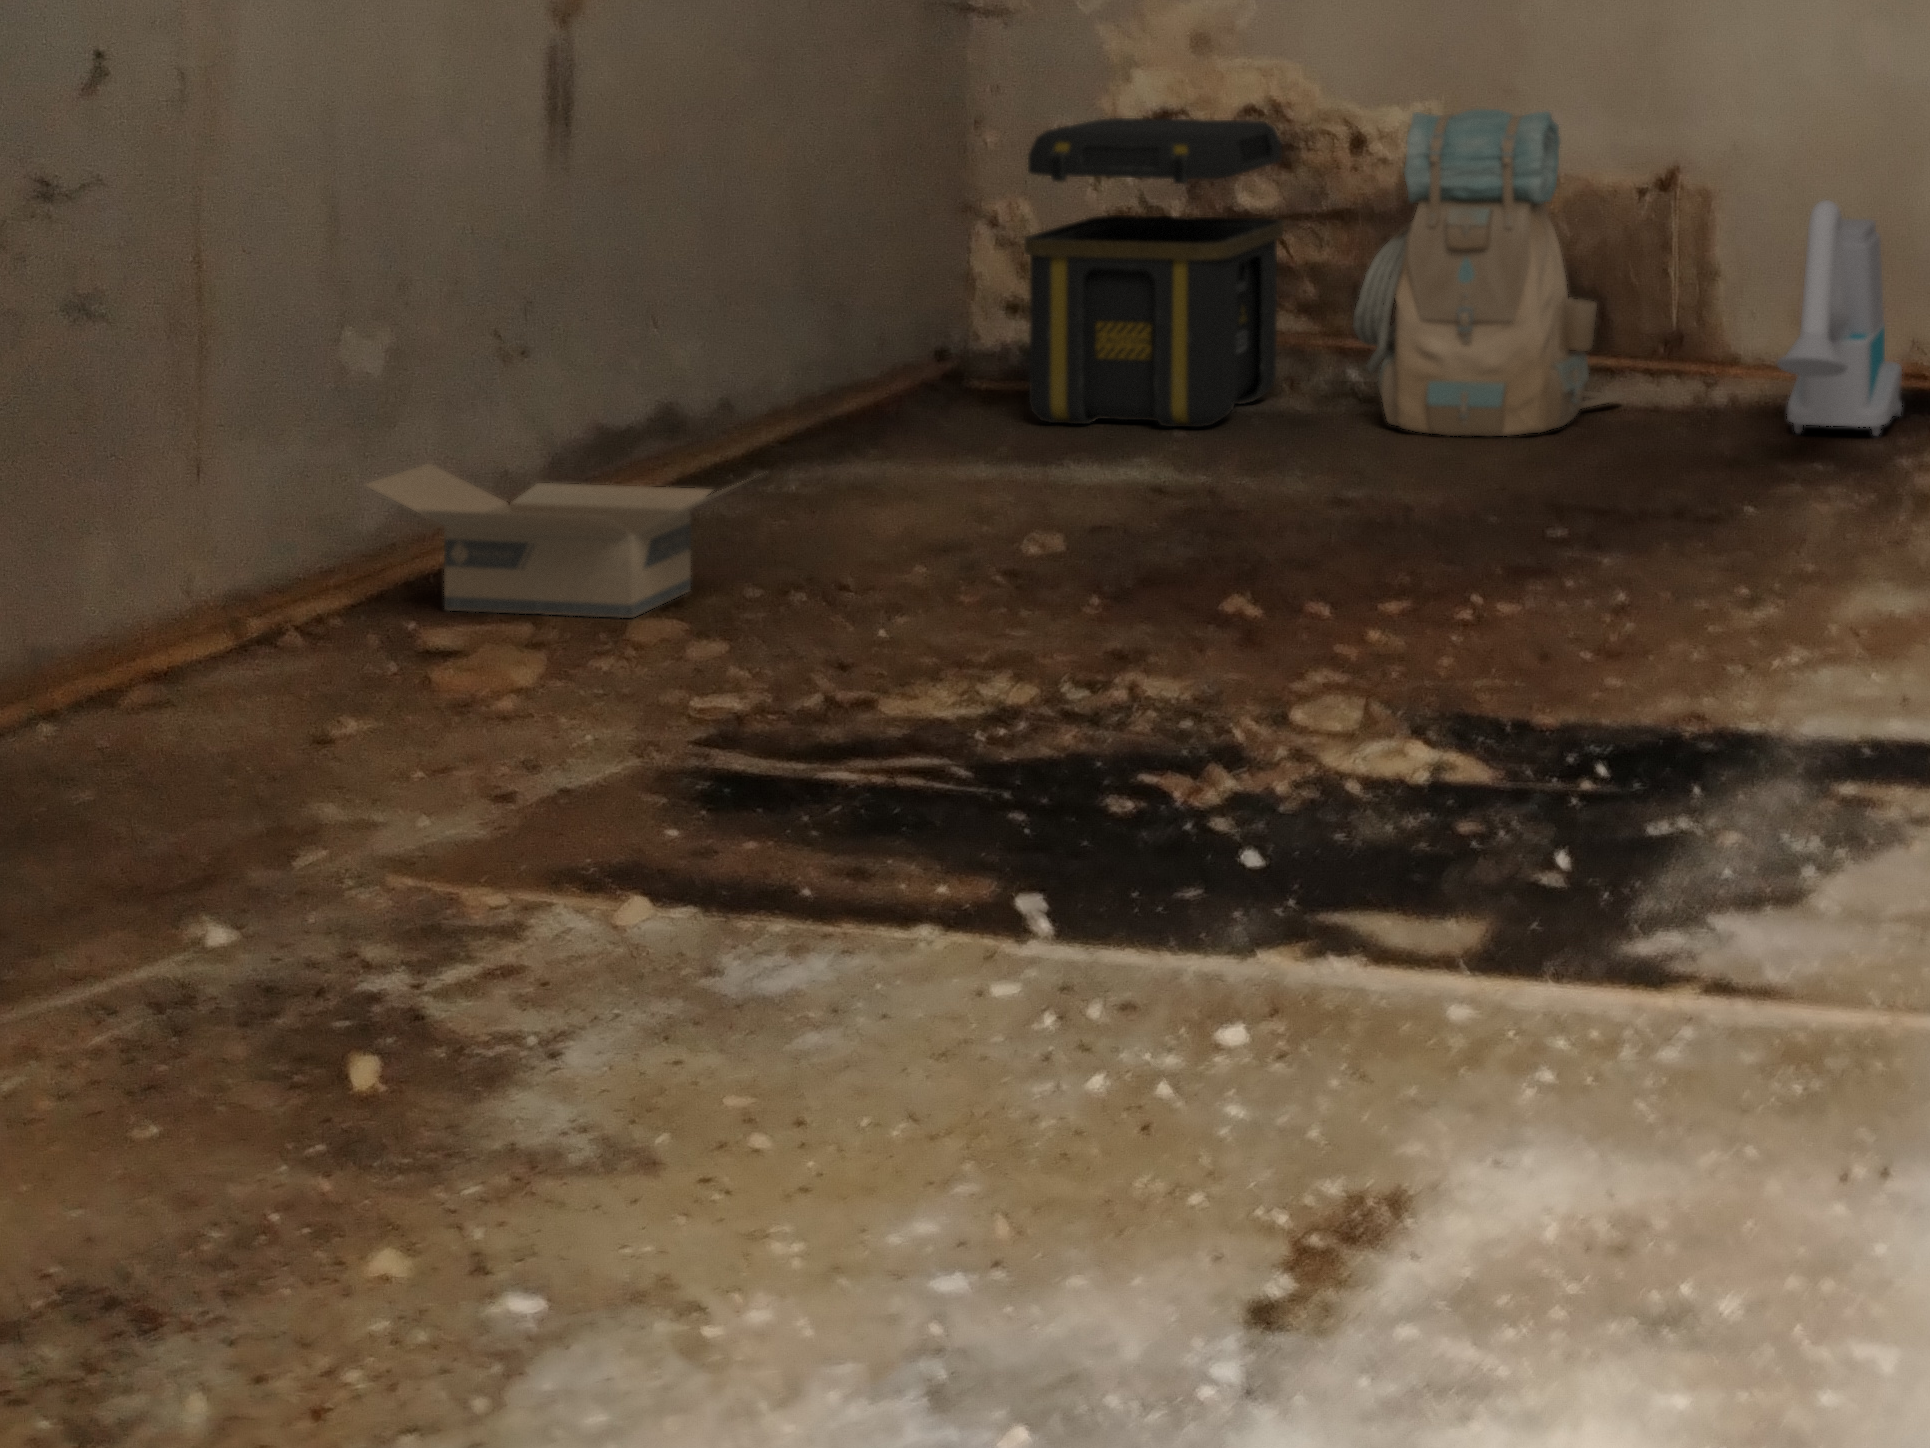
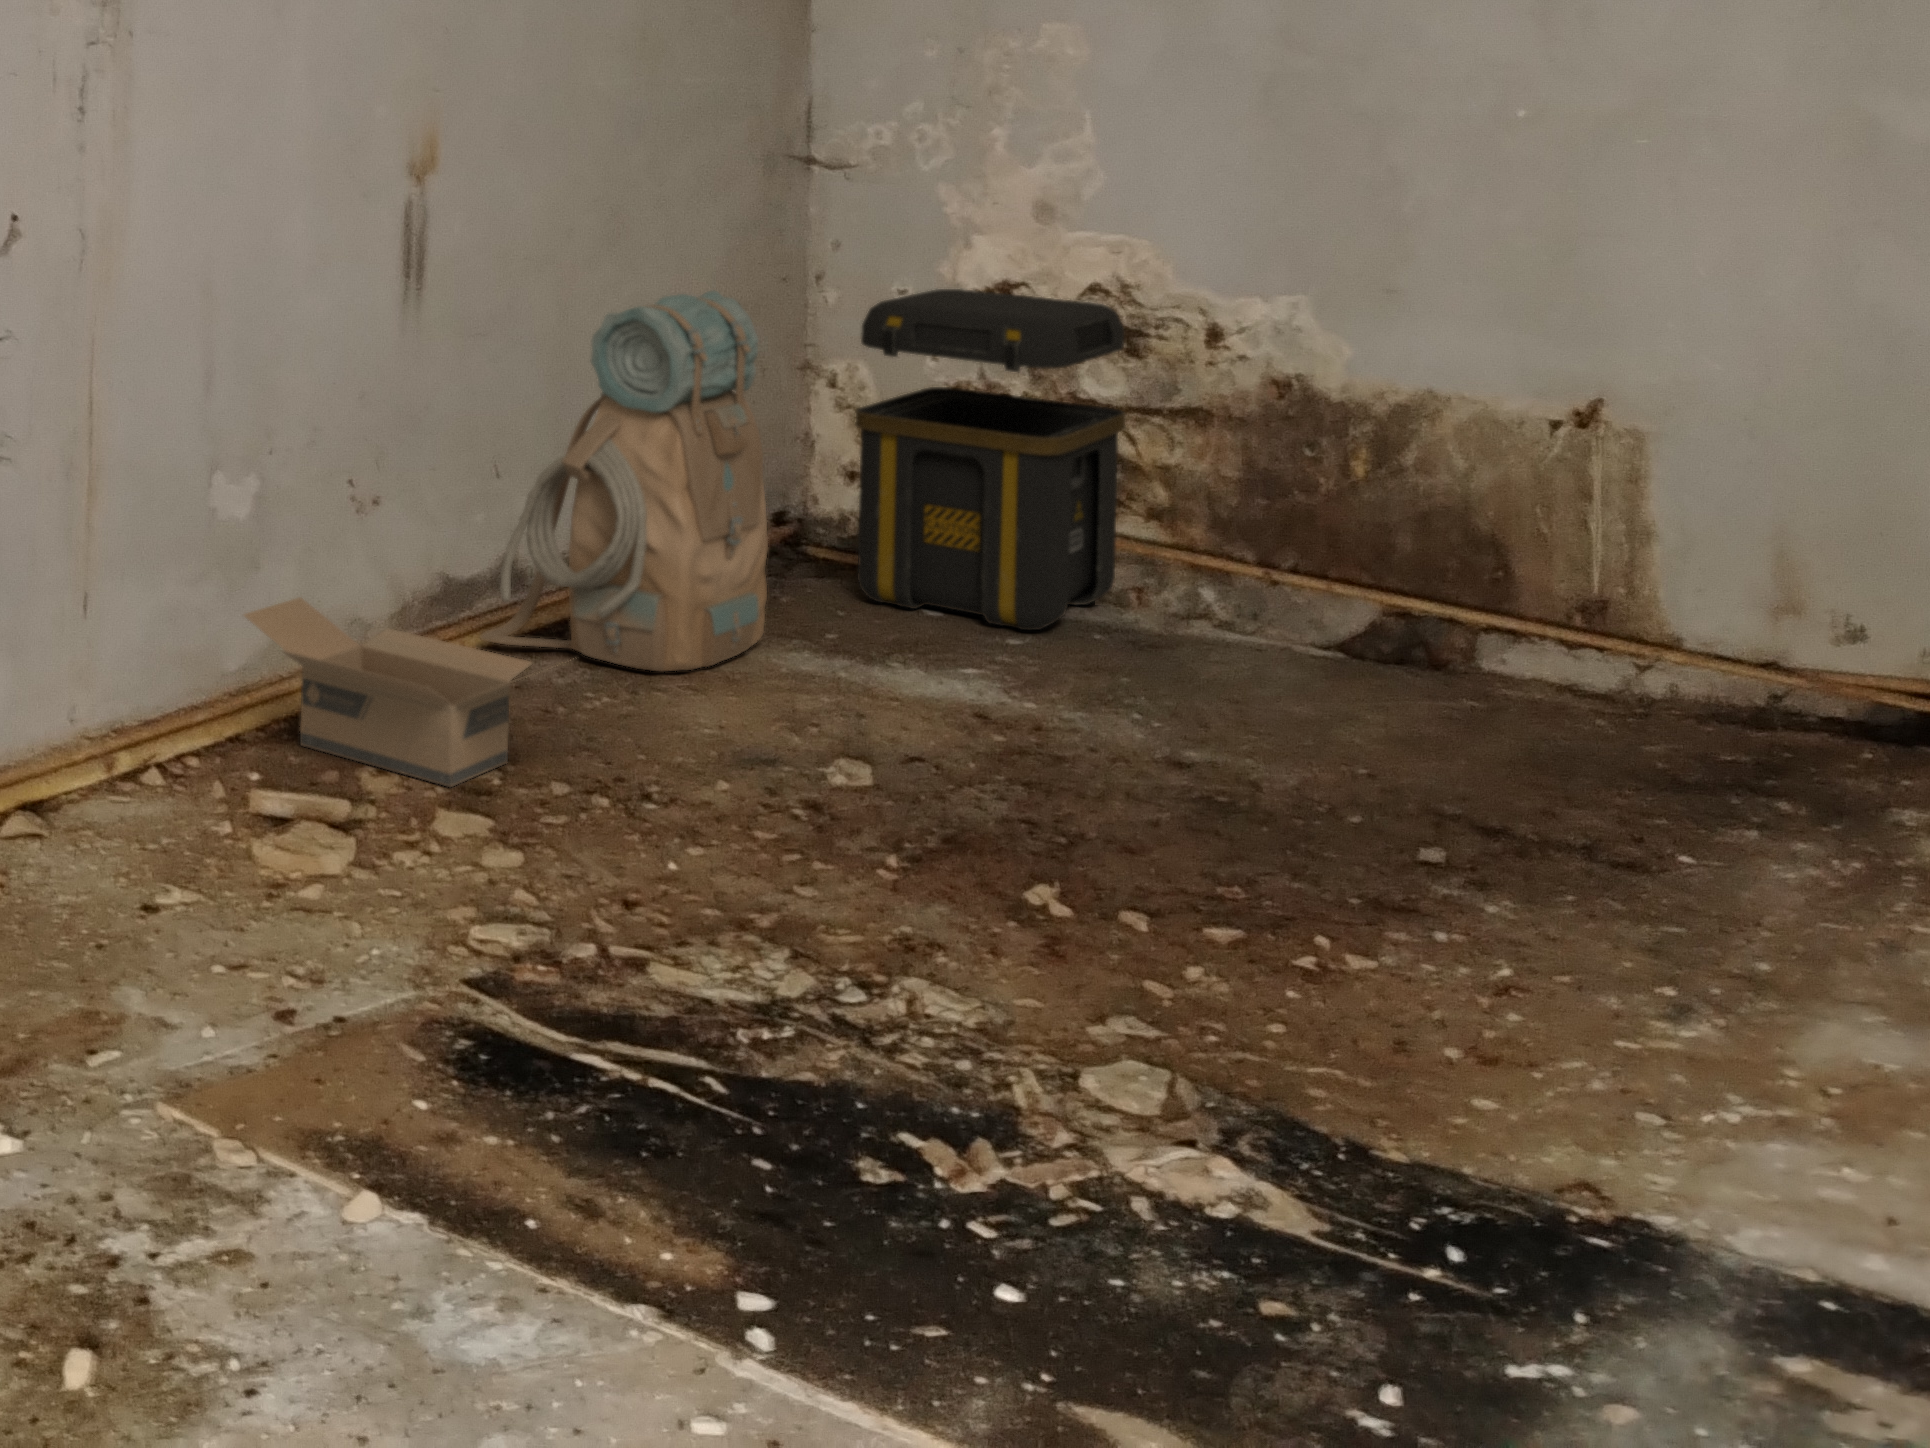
backpack: present [1353,109,1623,436] -> present [480,290,768,671]
vacuum cleaner: present [1777,200,1902,436] -> none [1728,472,1906,773]

